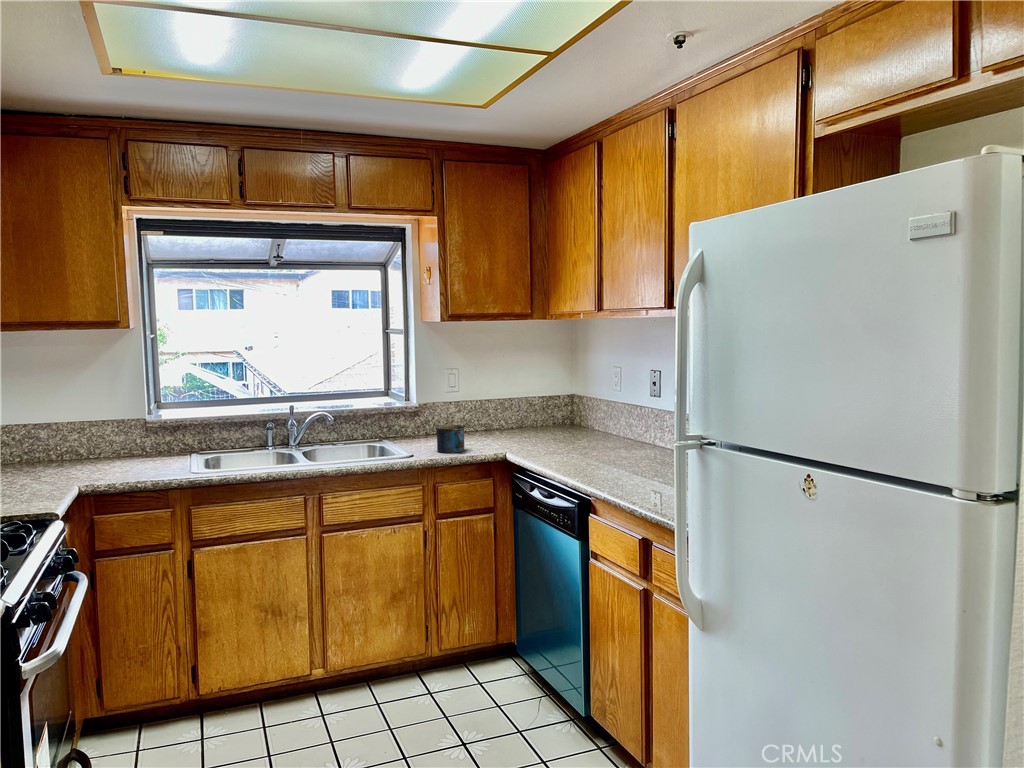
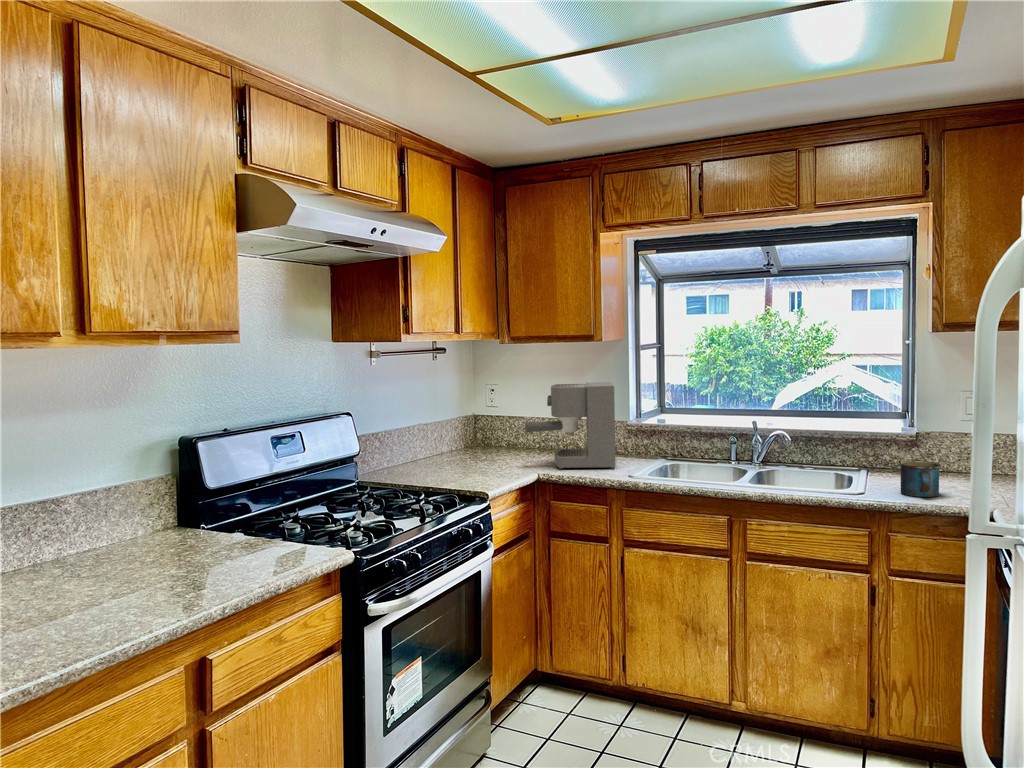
coffee maker: none [32,376,157,478] -> present [525,382,615,469]

